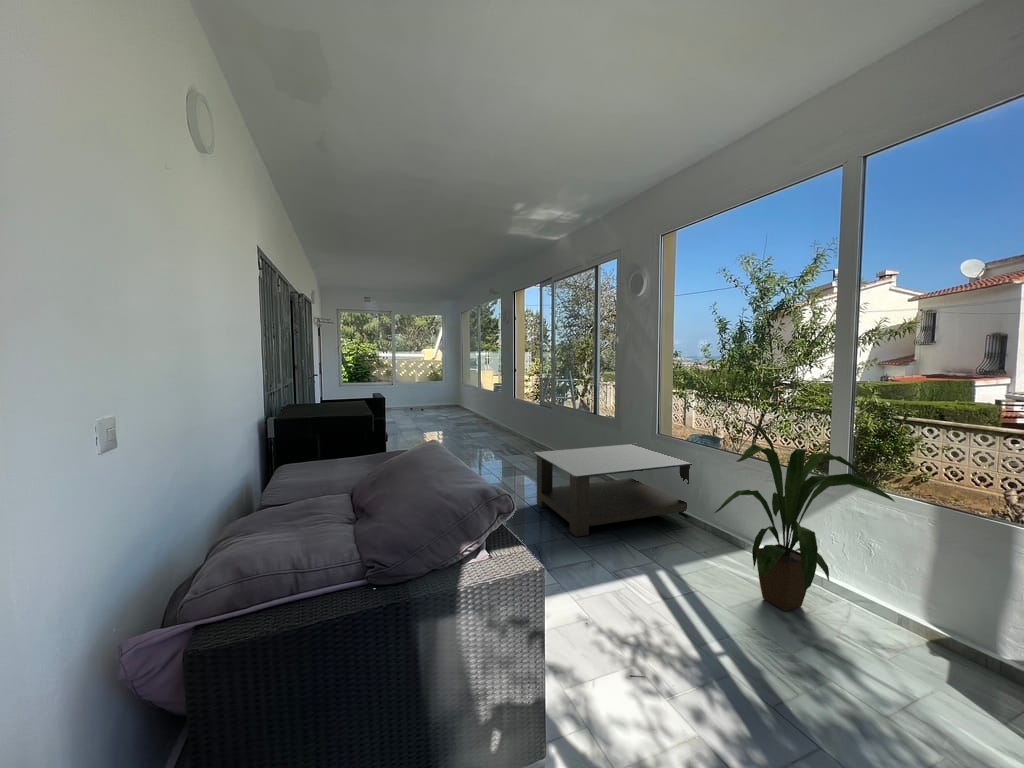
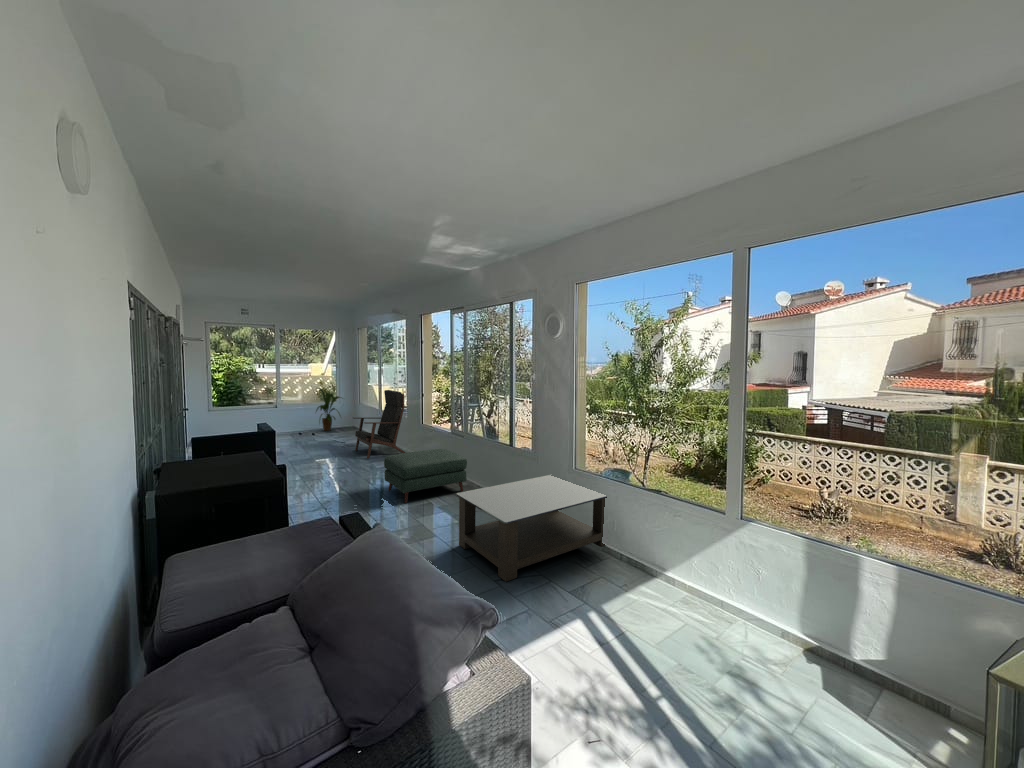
lounge chair: none [454,369,503,432] -> present [353,390,405,459]
house plant: present [715,419,895,611] -> present [316,388,342,431]
ottoman: none [476,421,554,468] -> present [384,449,467,503]

